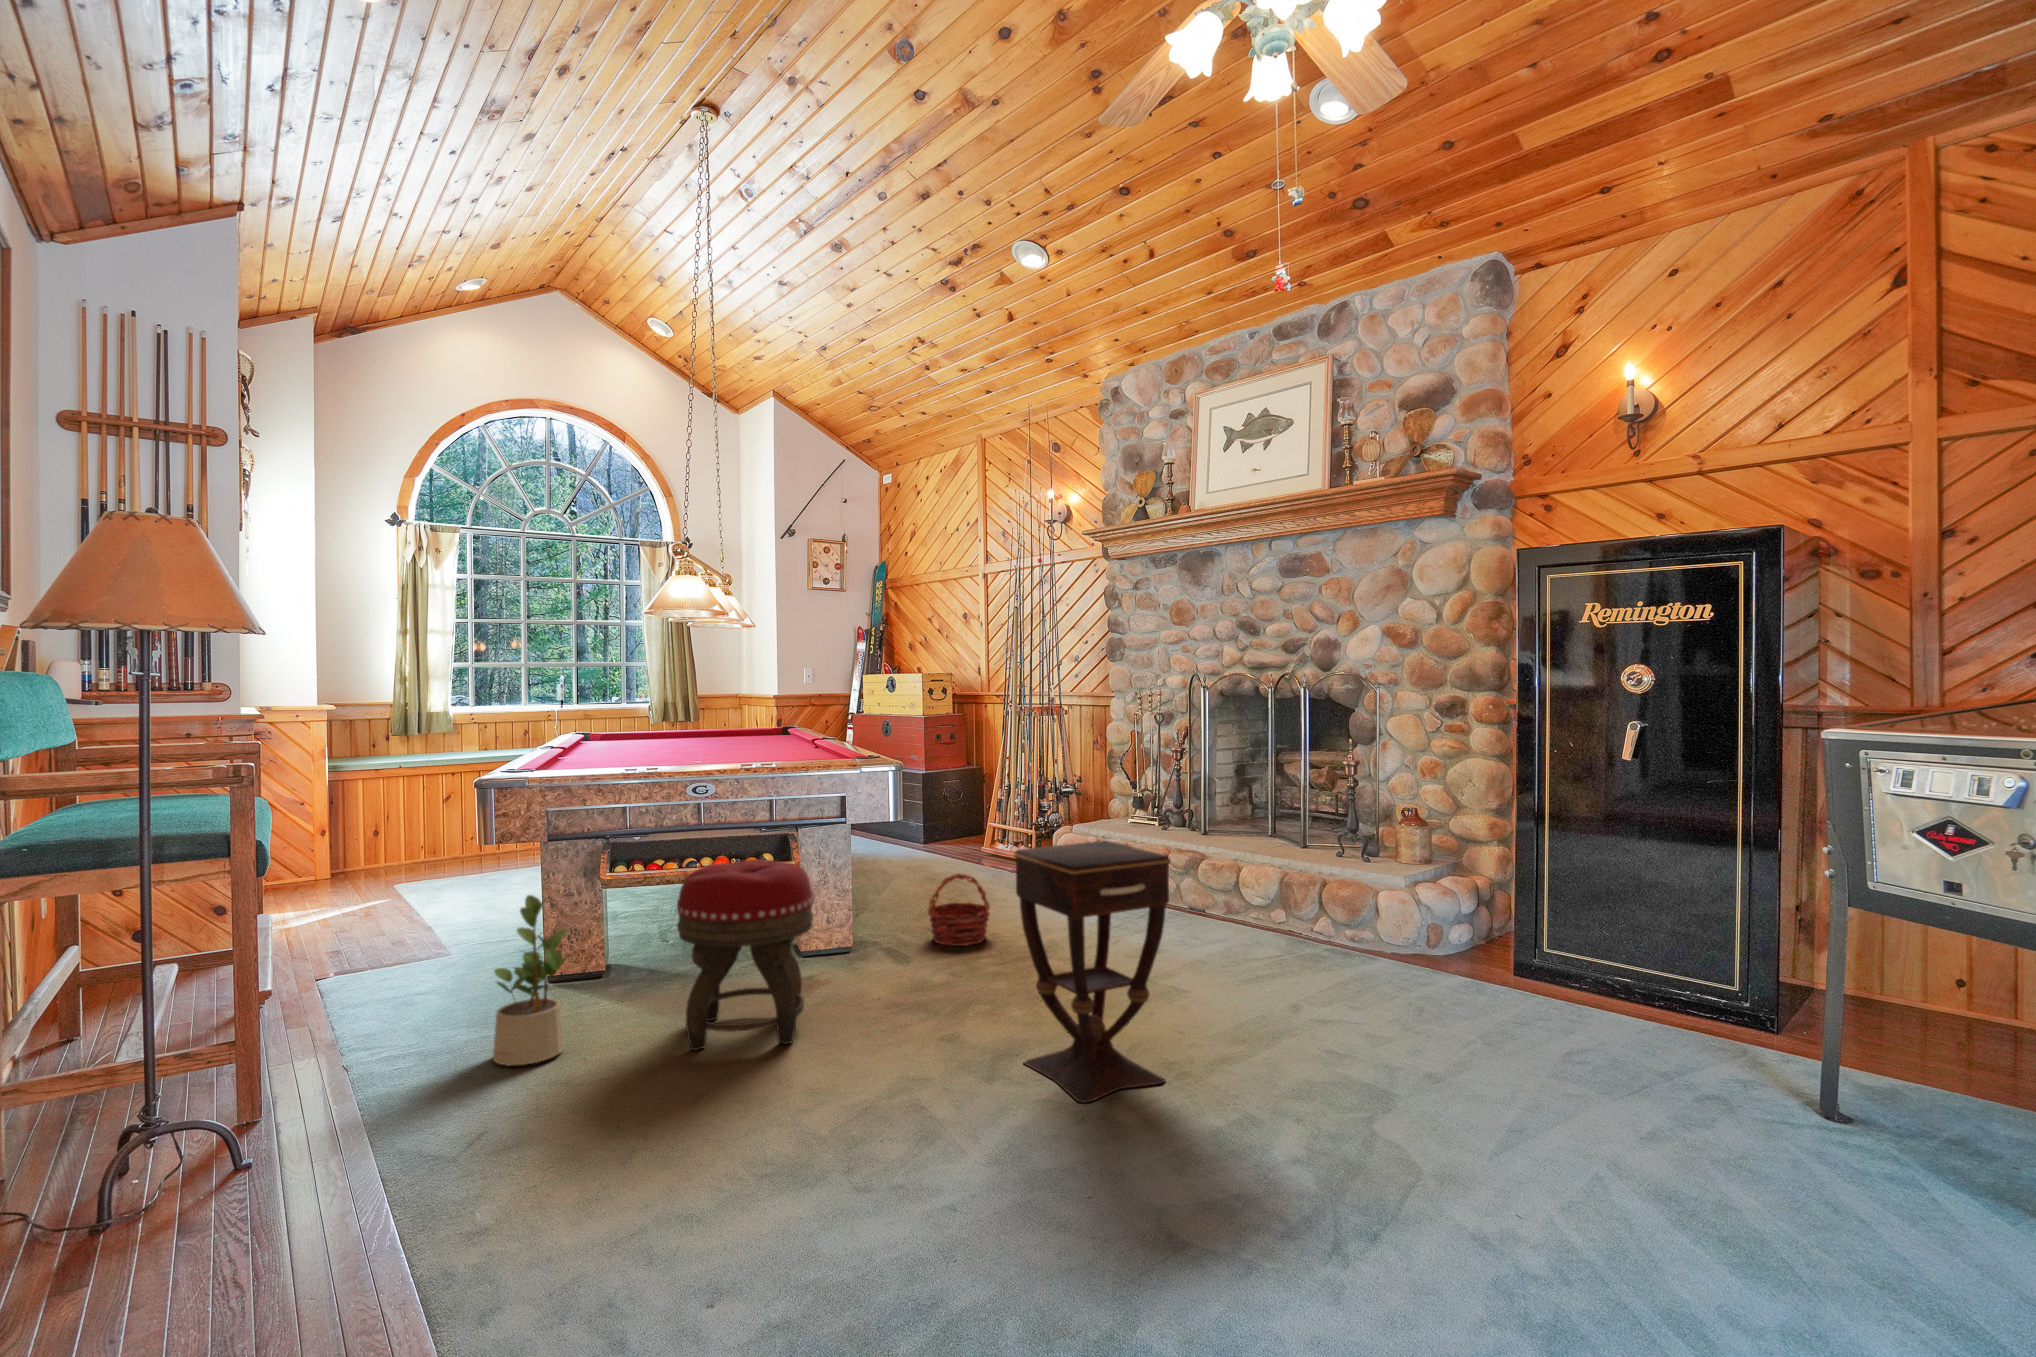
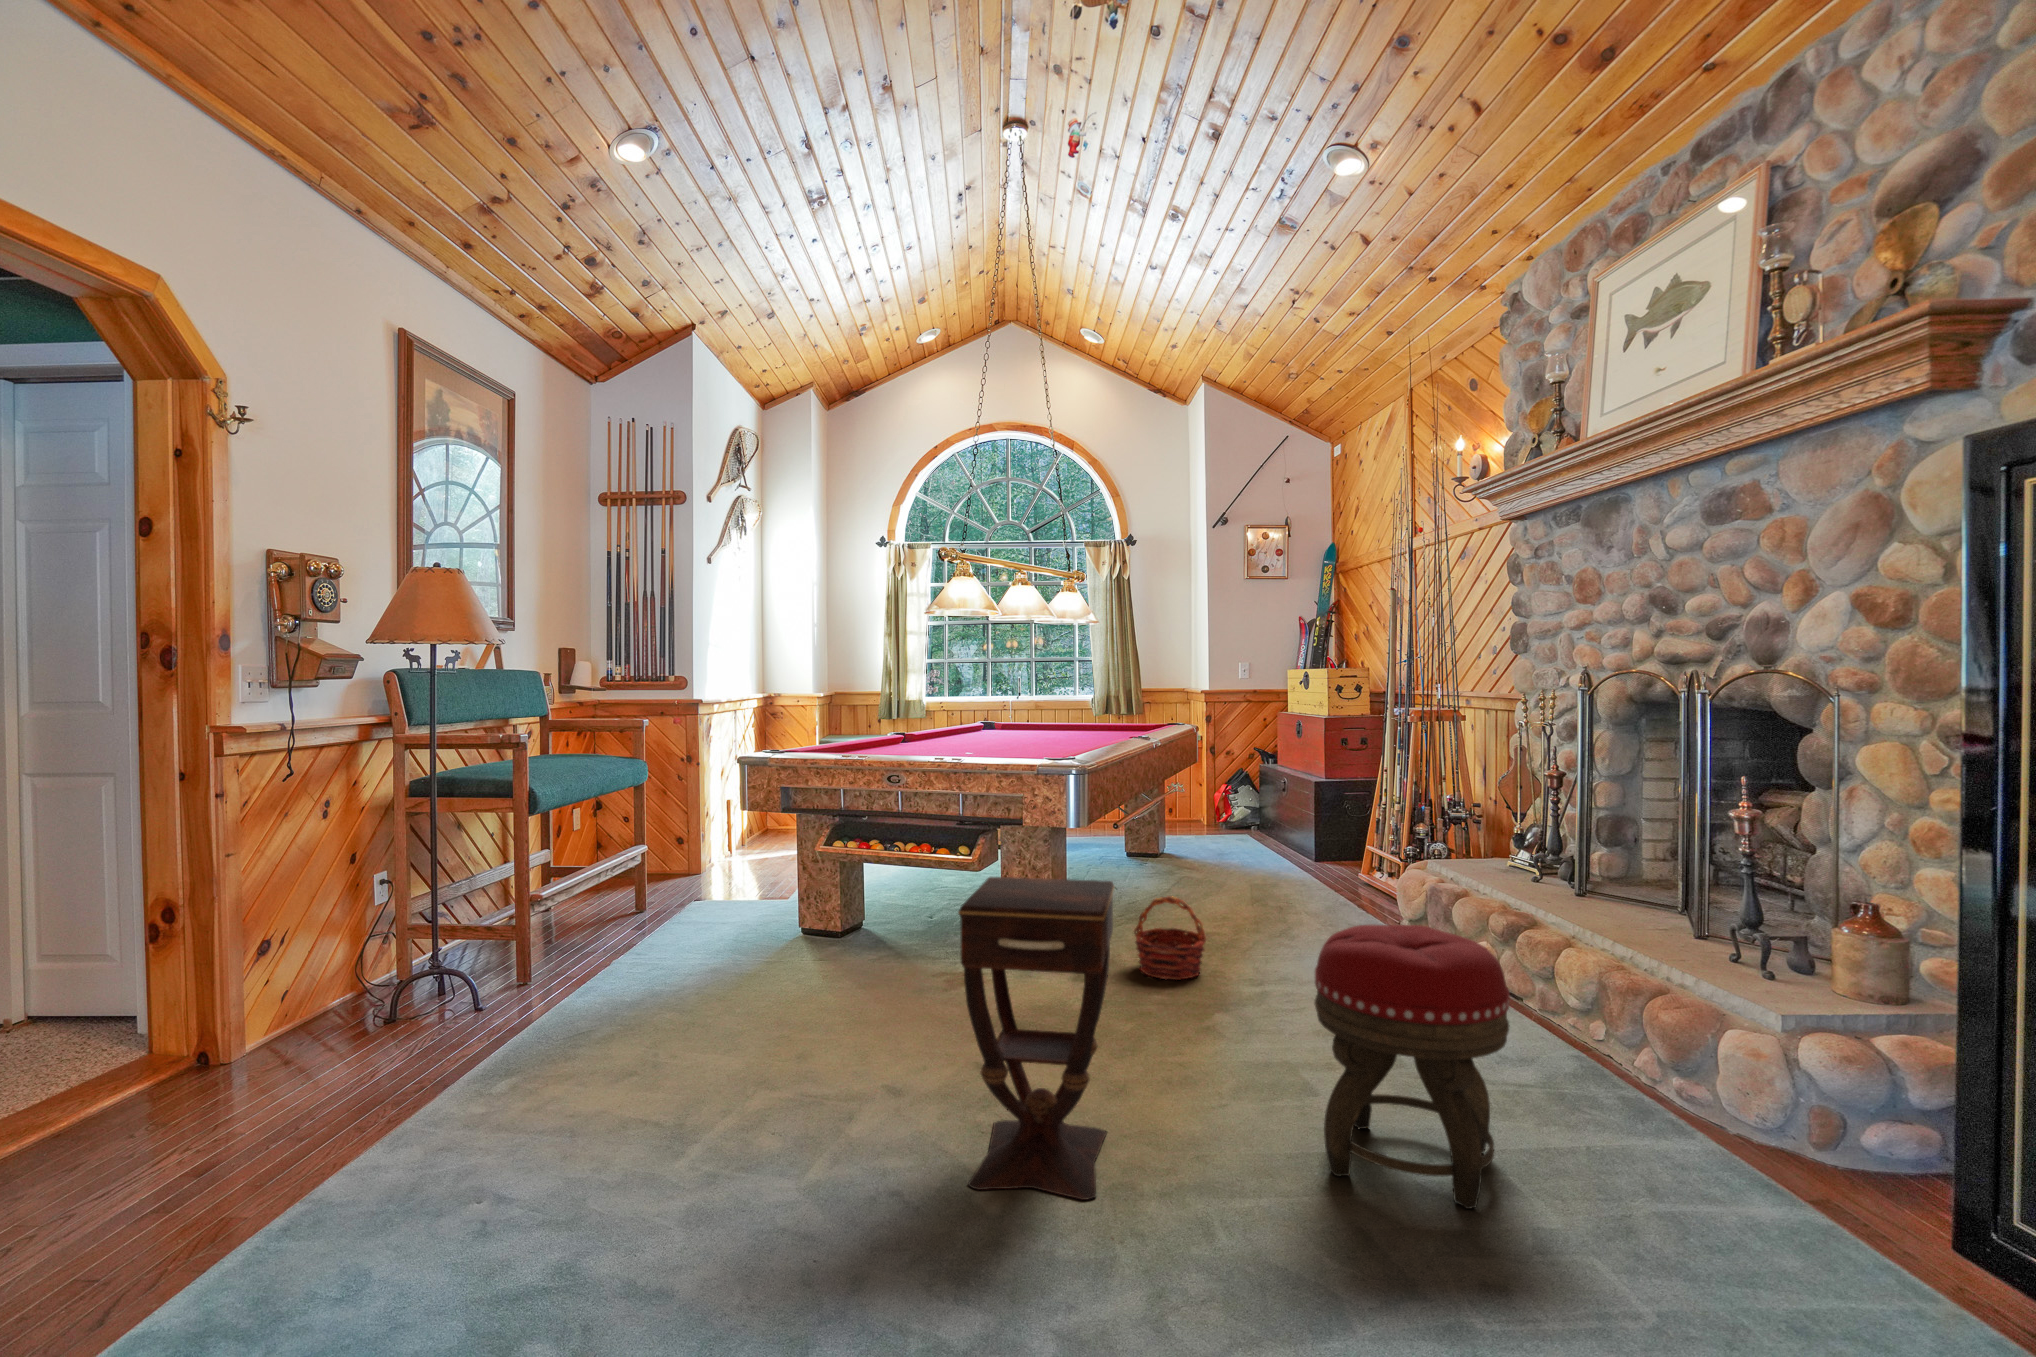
footstool: present [677,859,813,1050] -> present [1314,925,1510,1209]
potted plant: present [493,895,569,1065] -> none [663,858,735,998]

